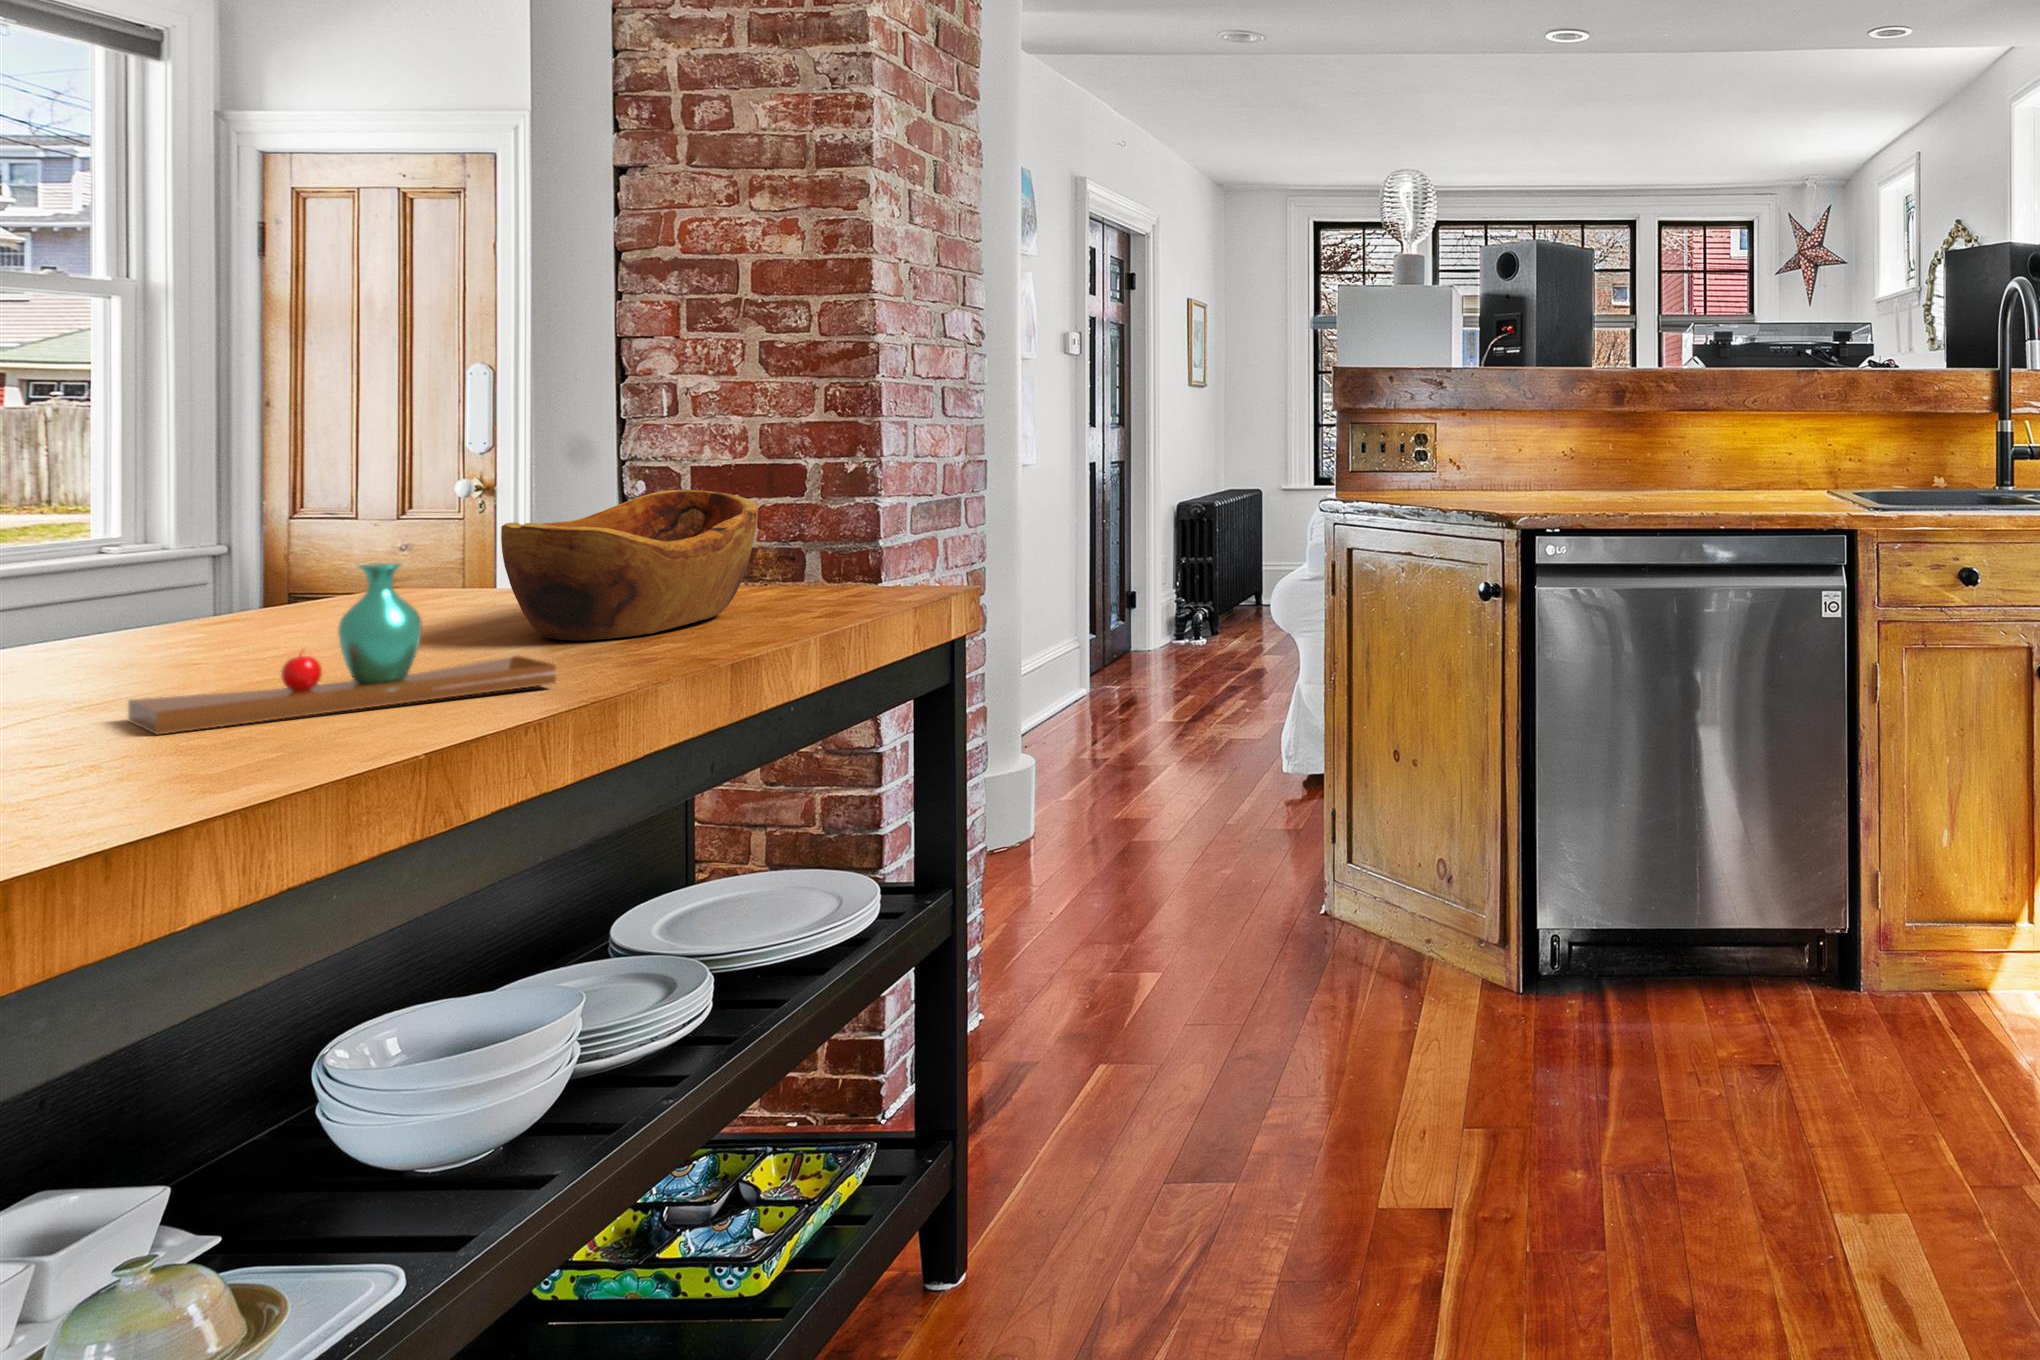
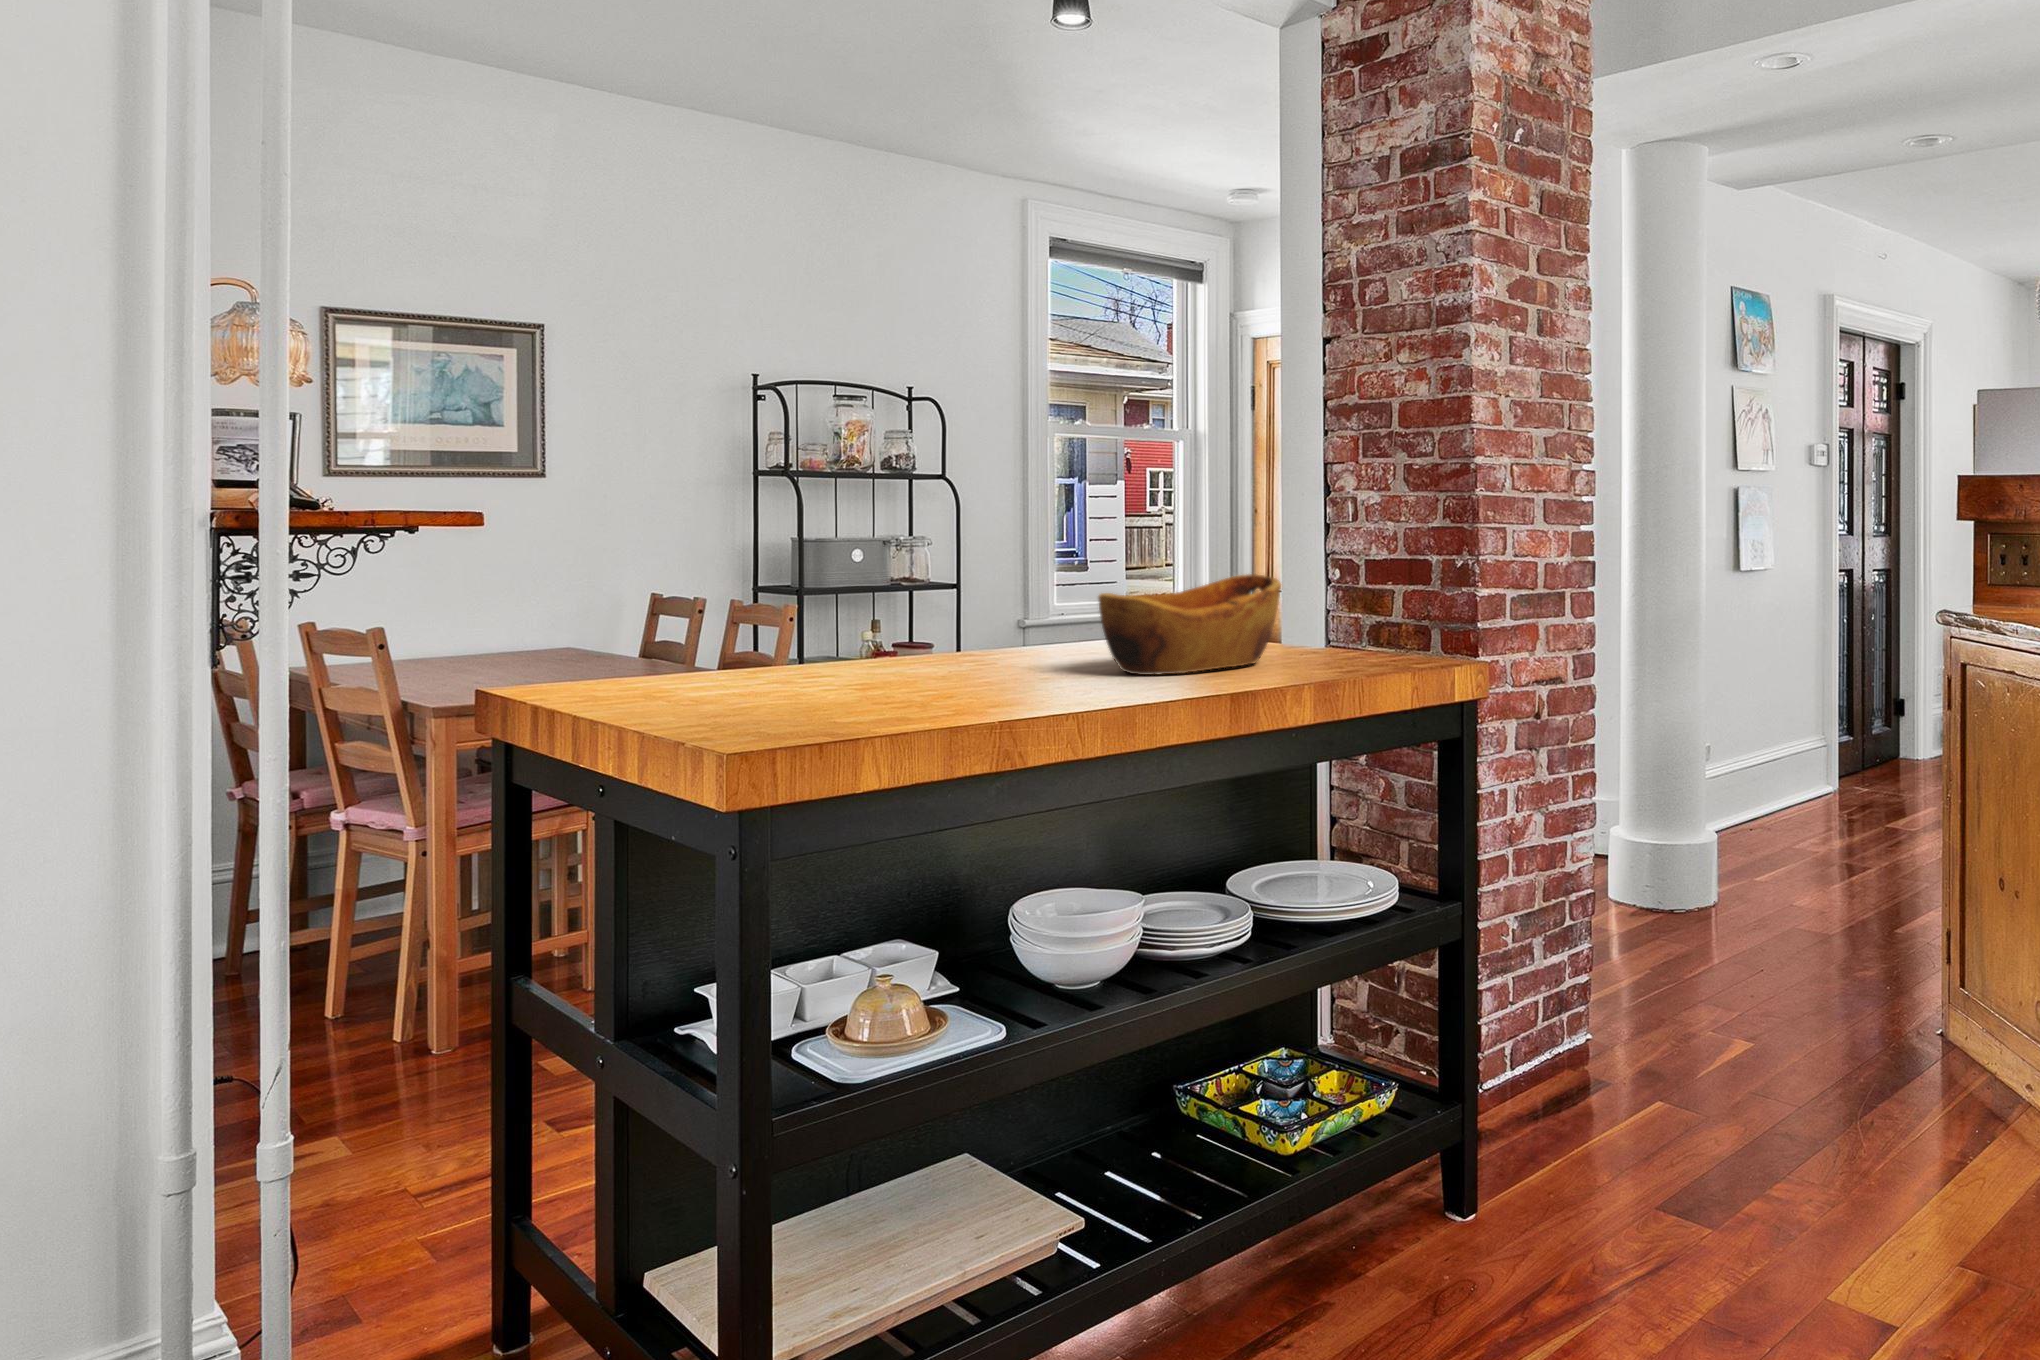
vase: present [128,563,556,735] -> none [841,613,1057,706]

